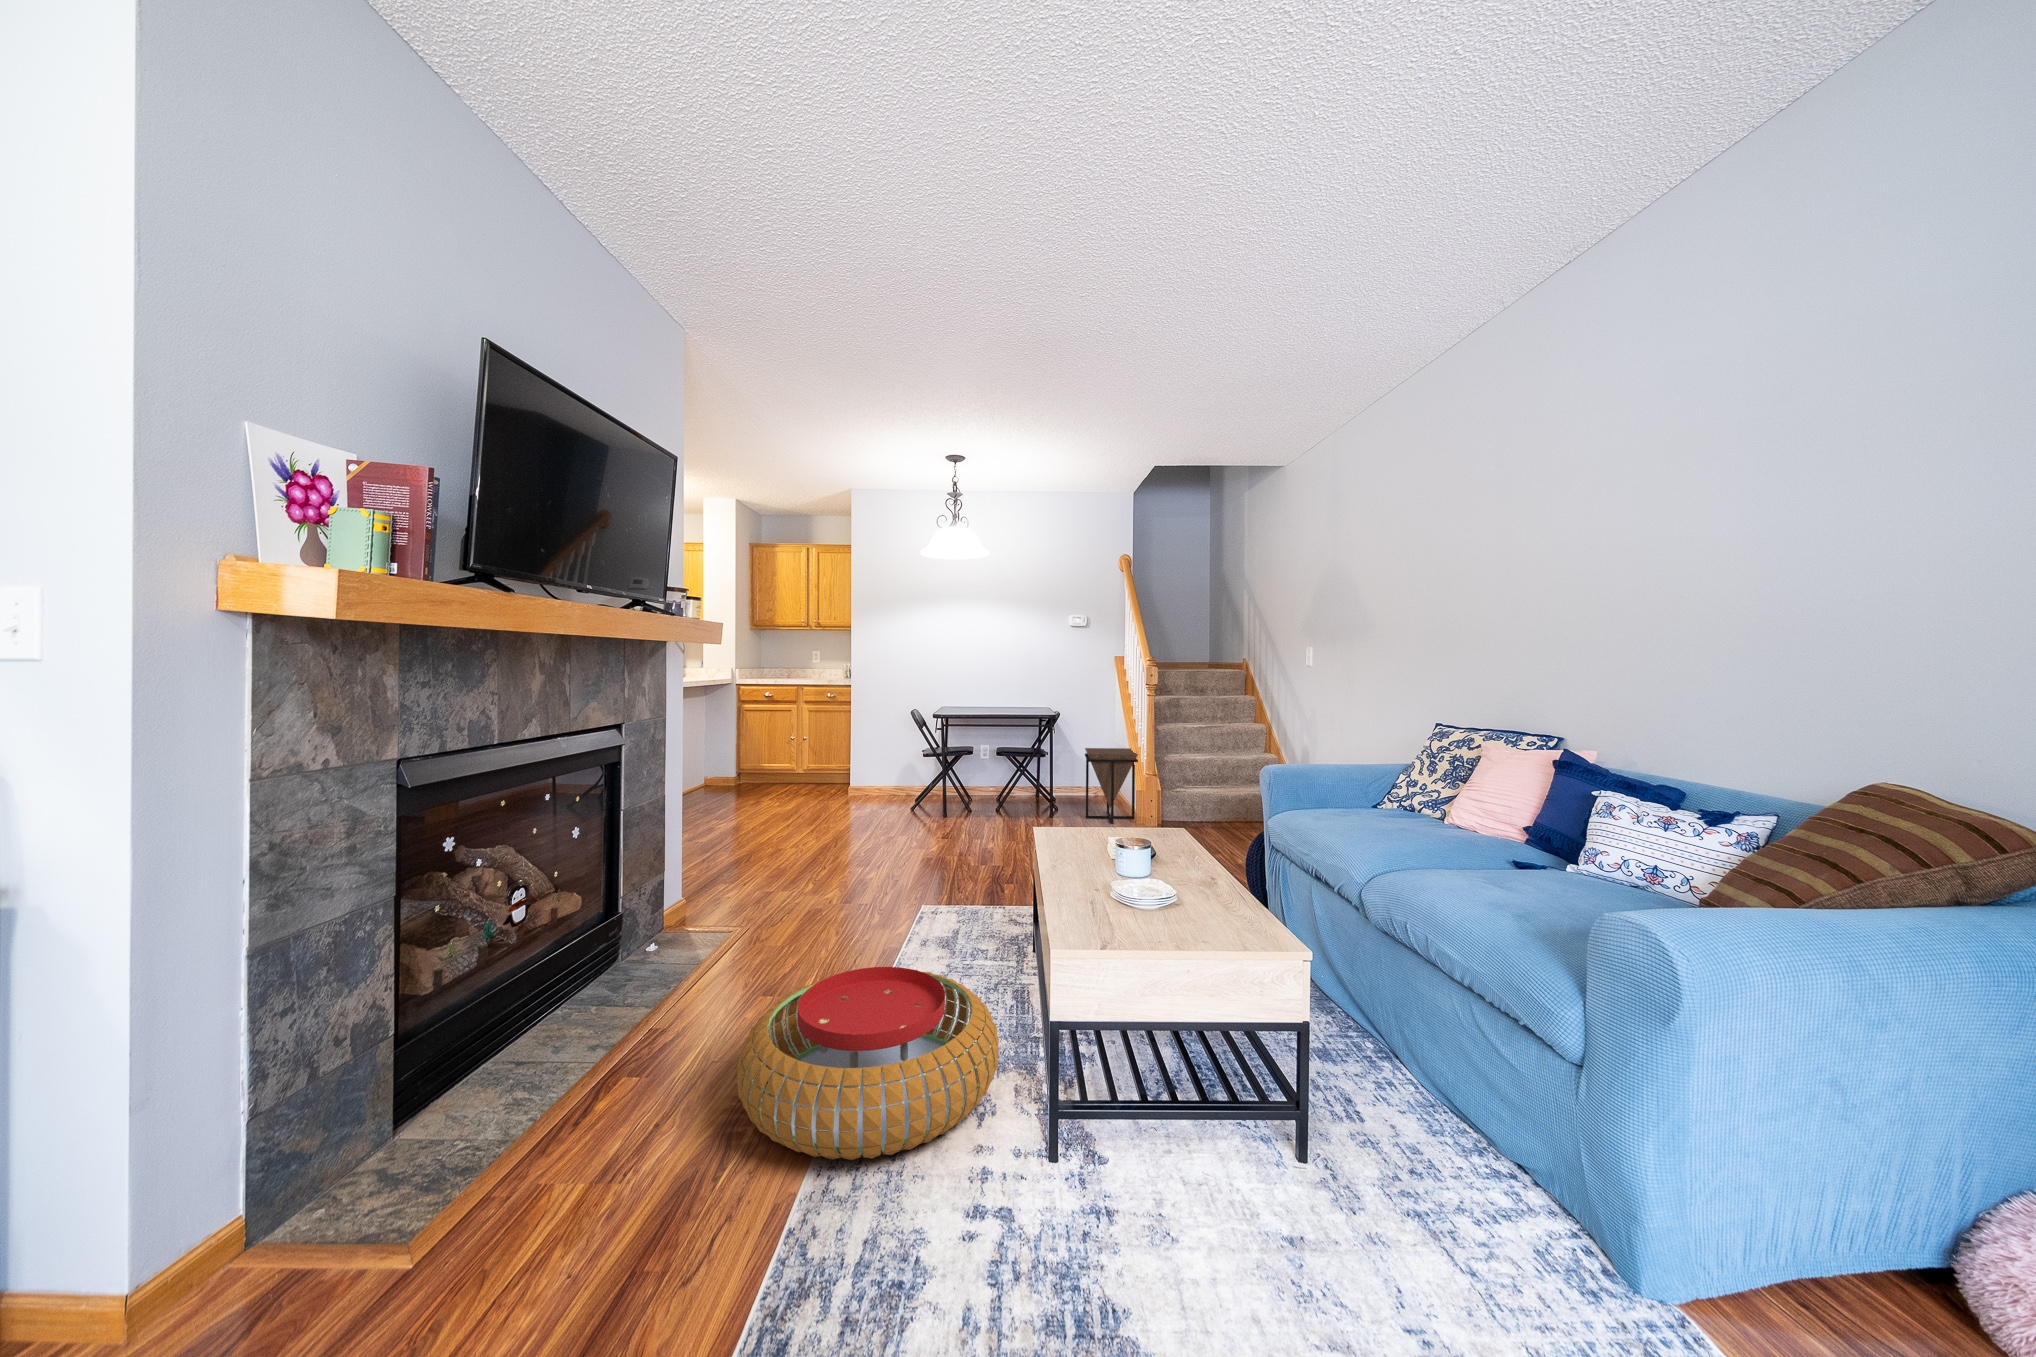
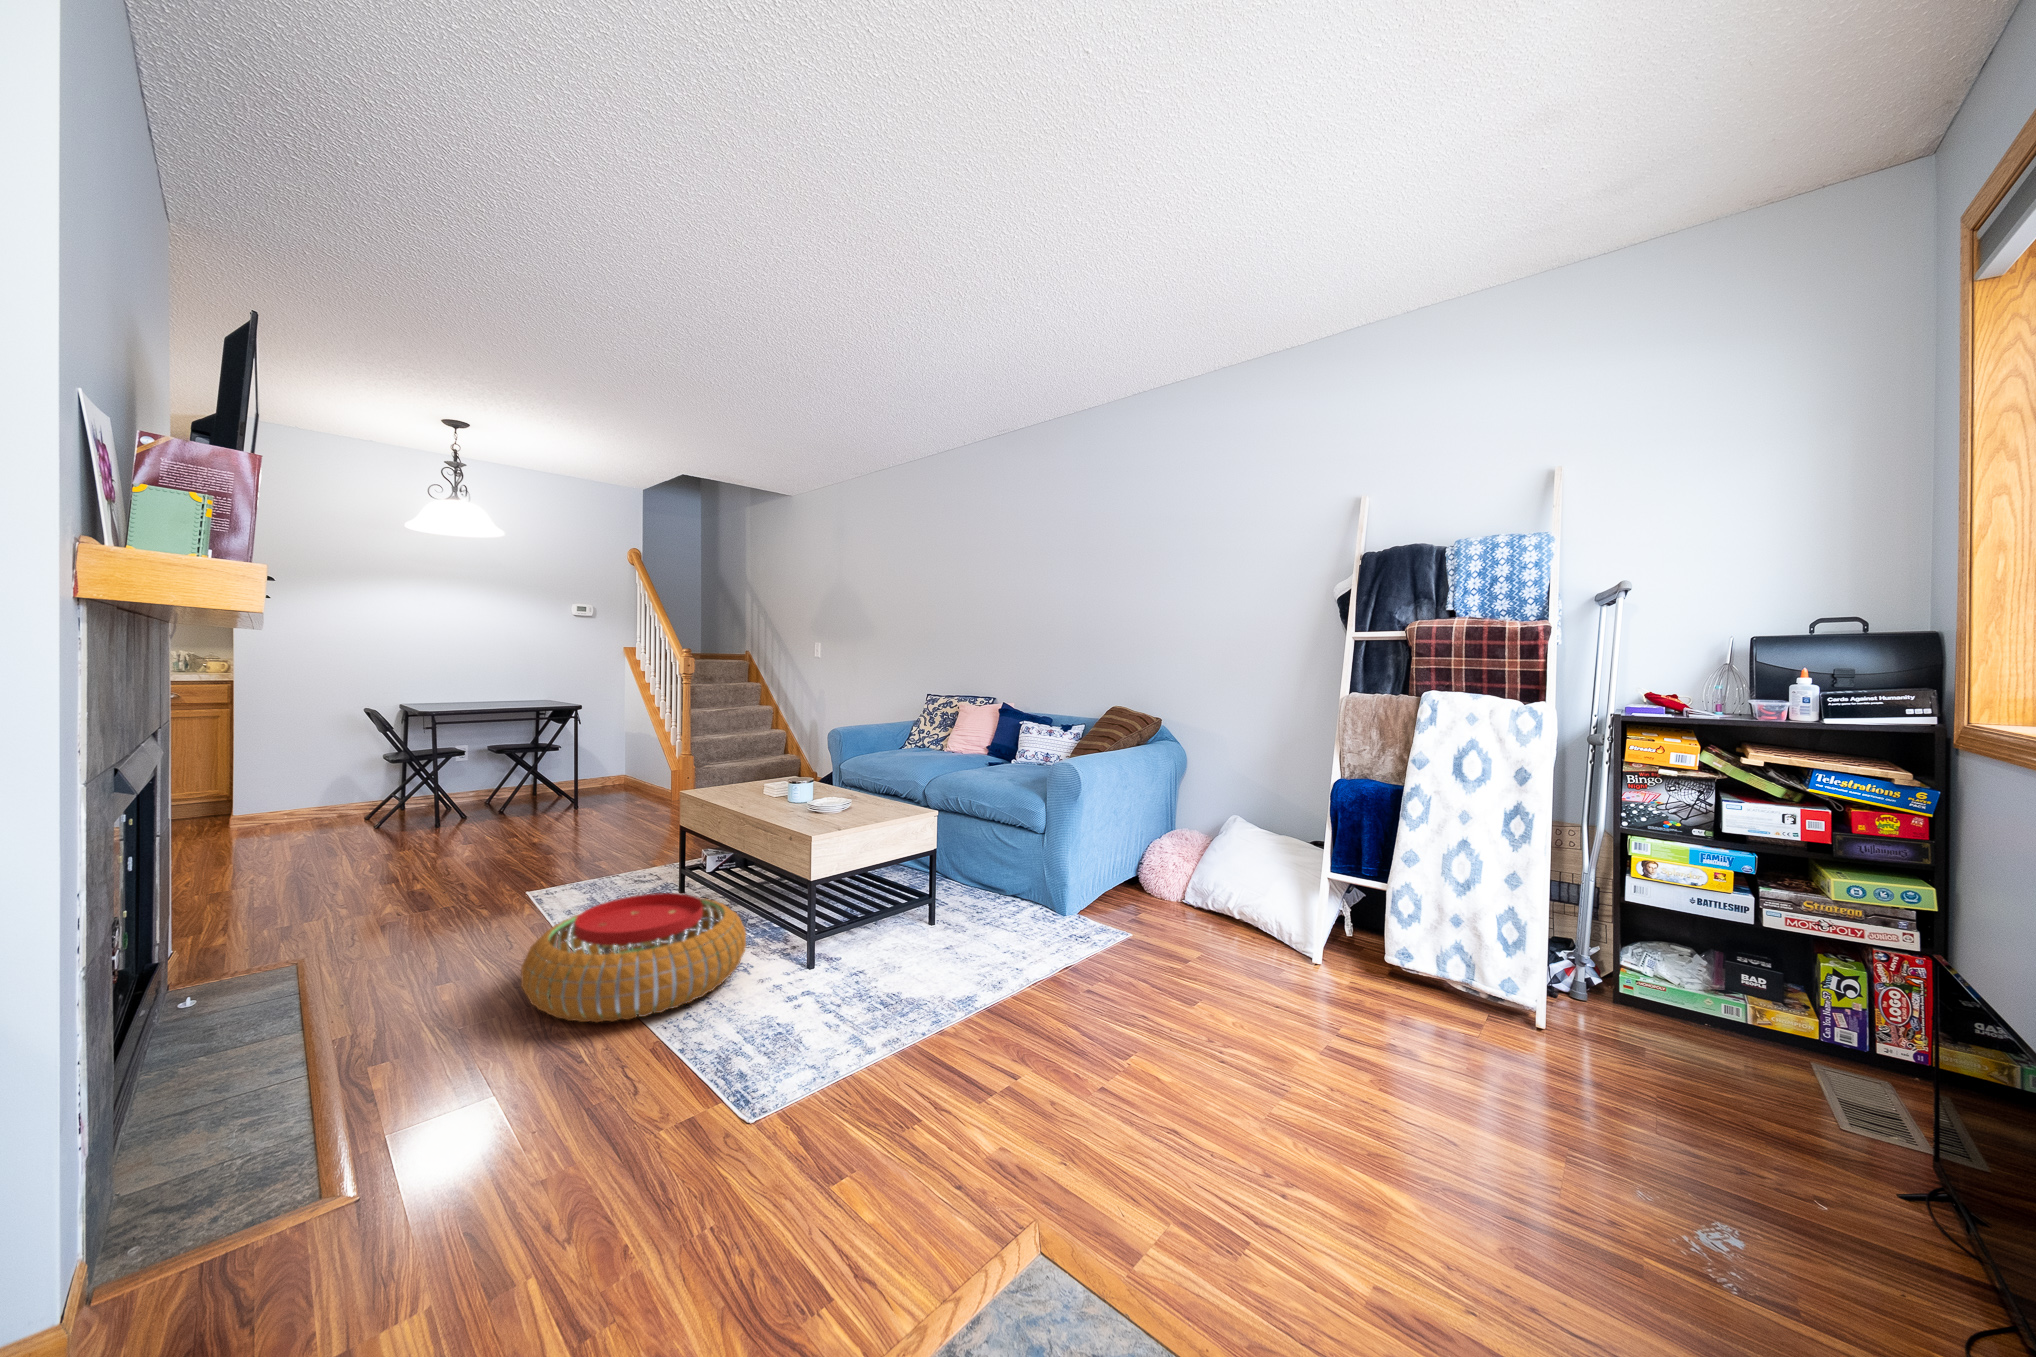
side table: present [1085,748,1138,824] -> none [607,734,671,804]

